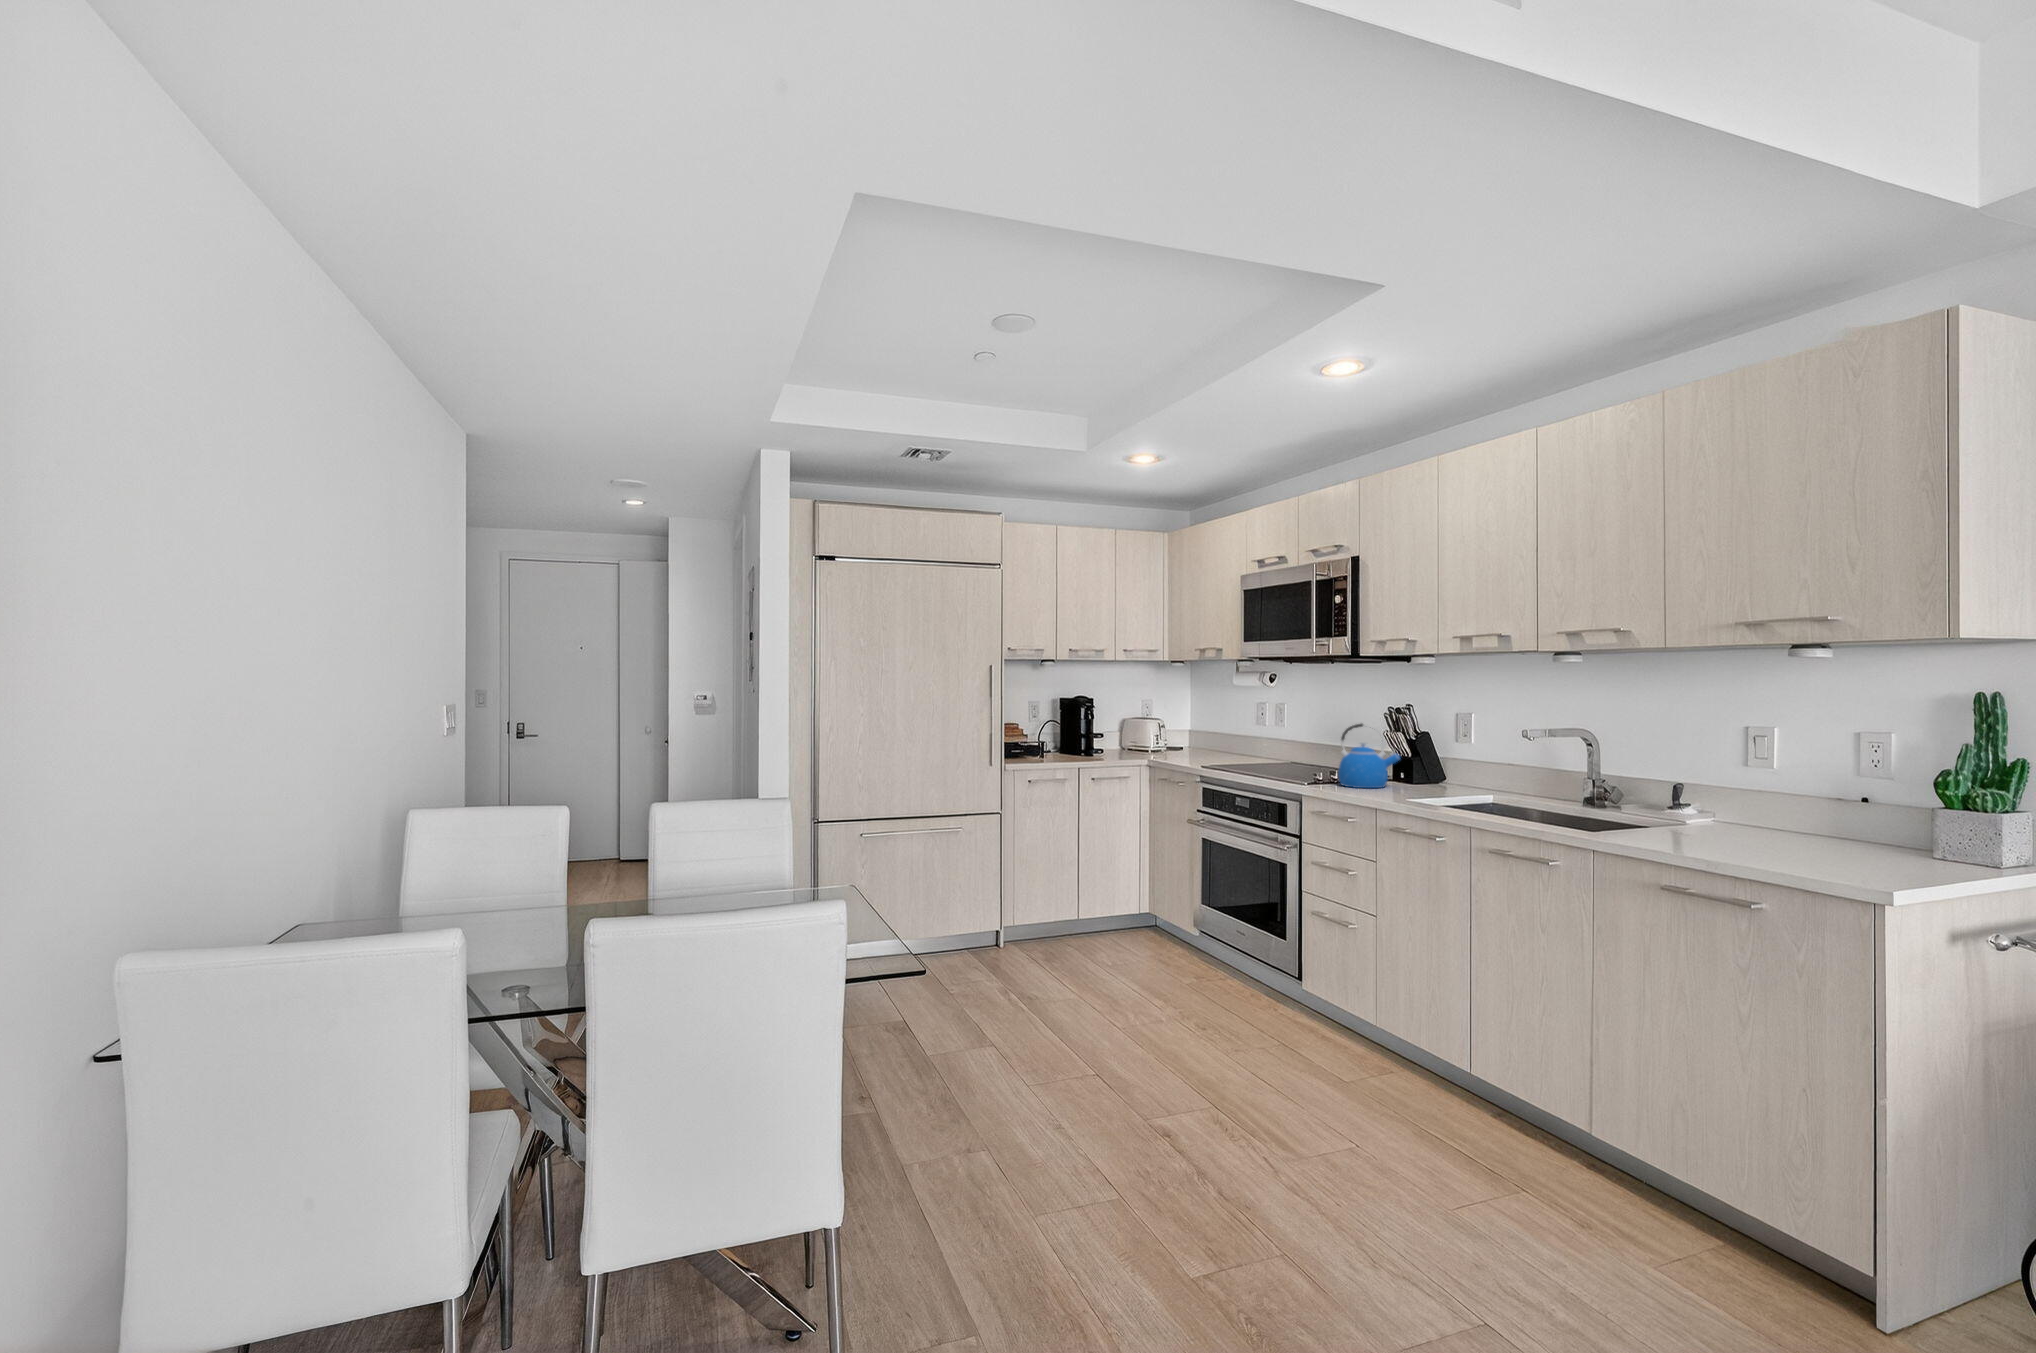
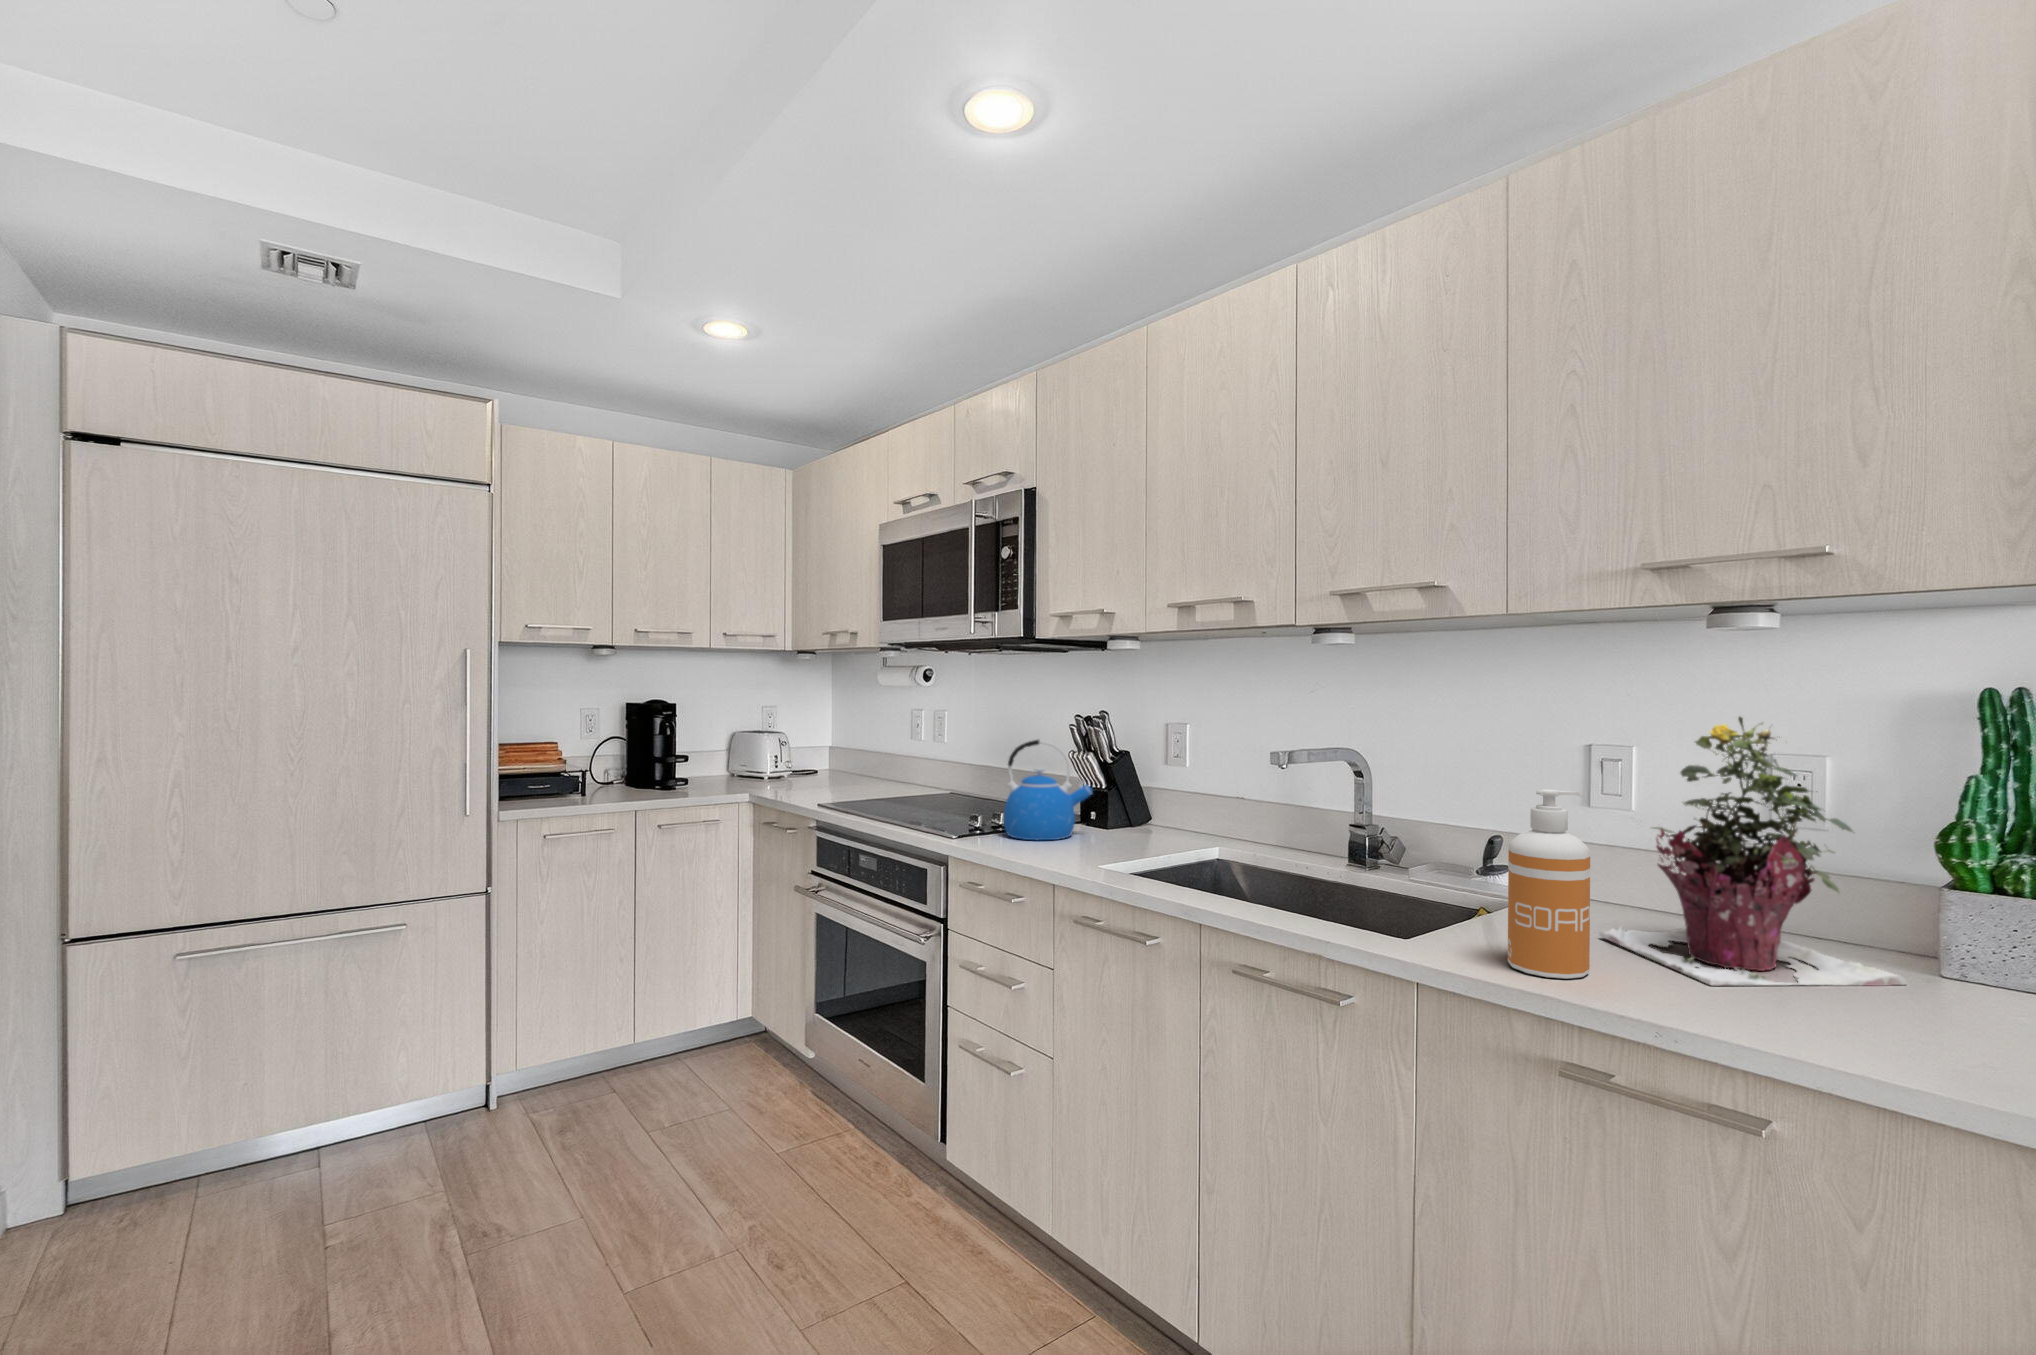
potted plant: none [1726,709,1904,860] -> present [1599,717,1906,986]
soap dispenser: none [1654,747,1701,848] -> present [1508,789,1590,979]

